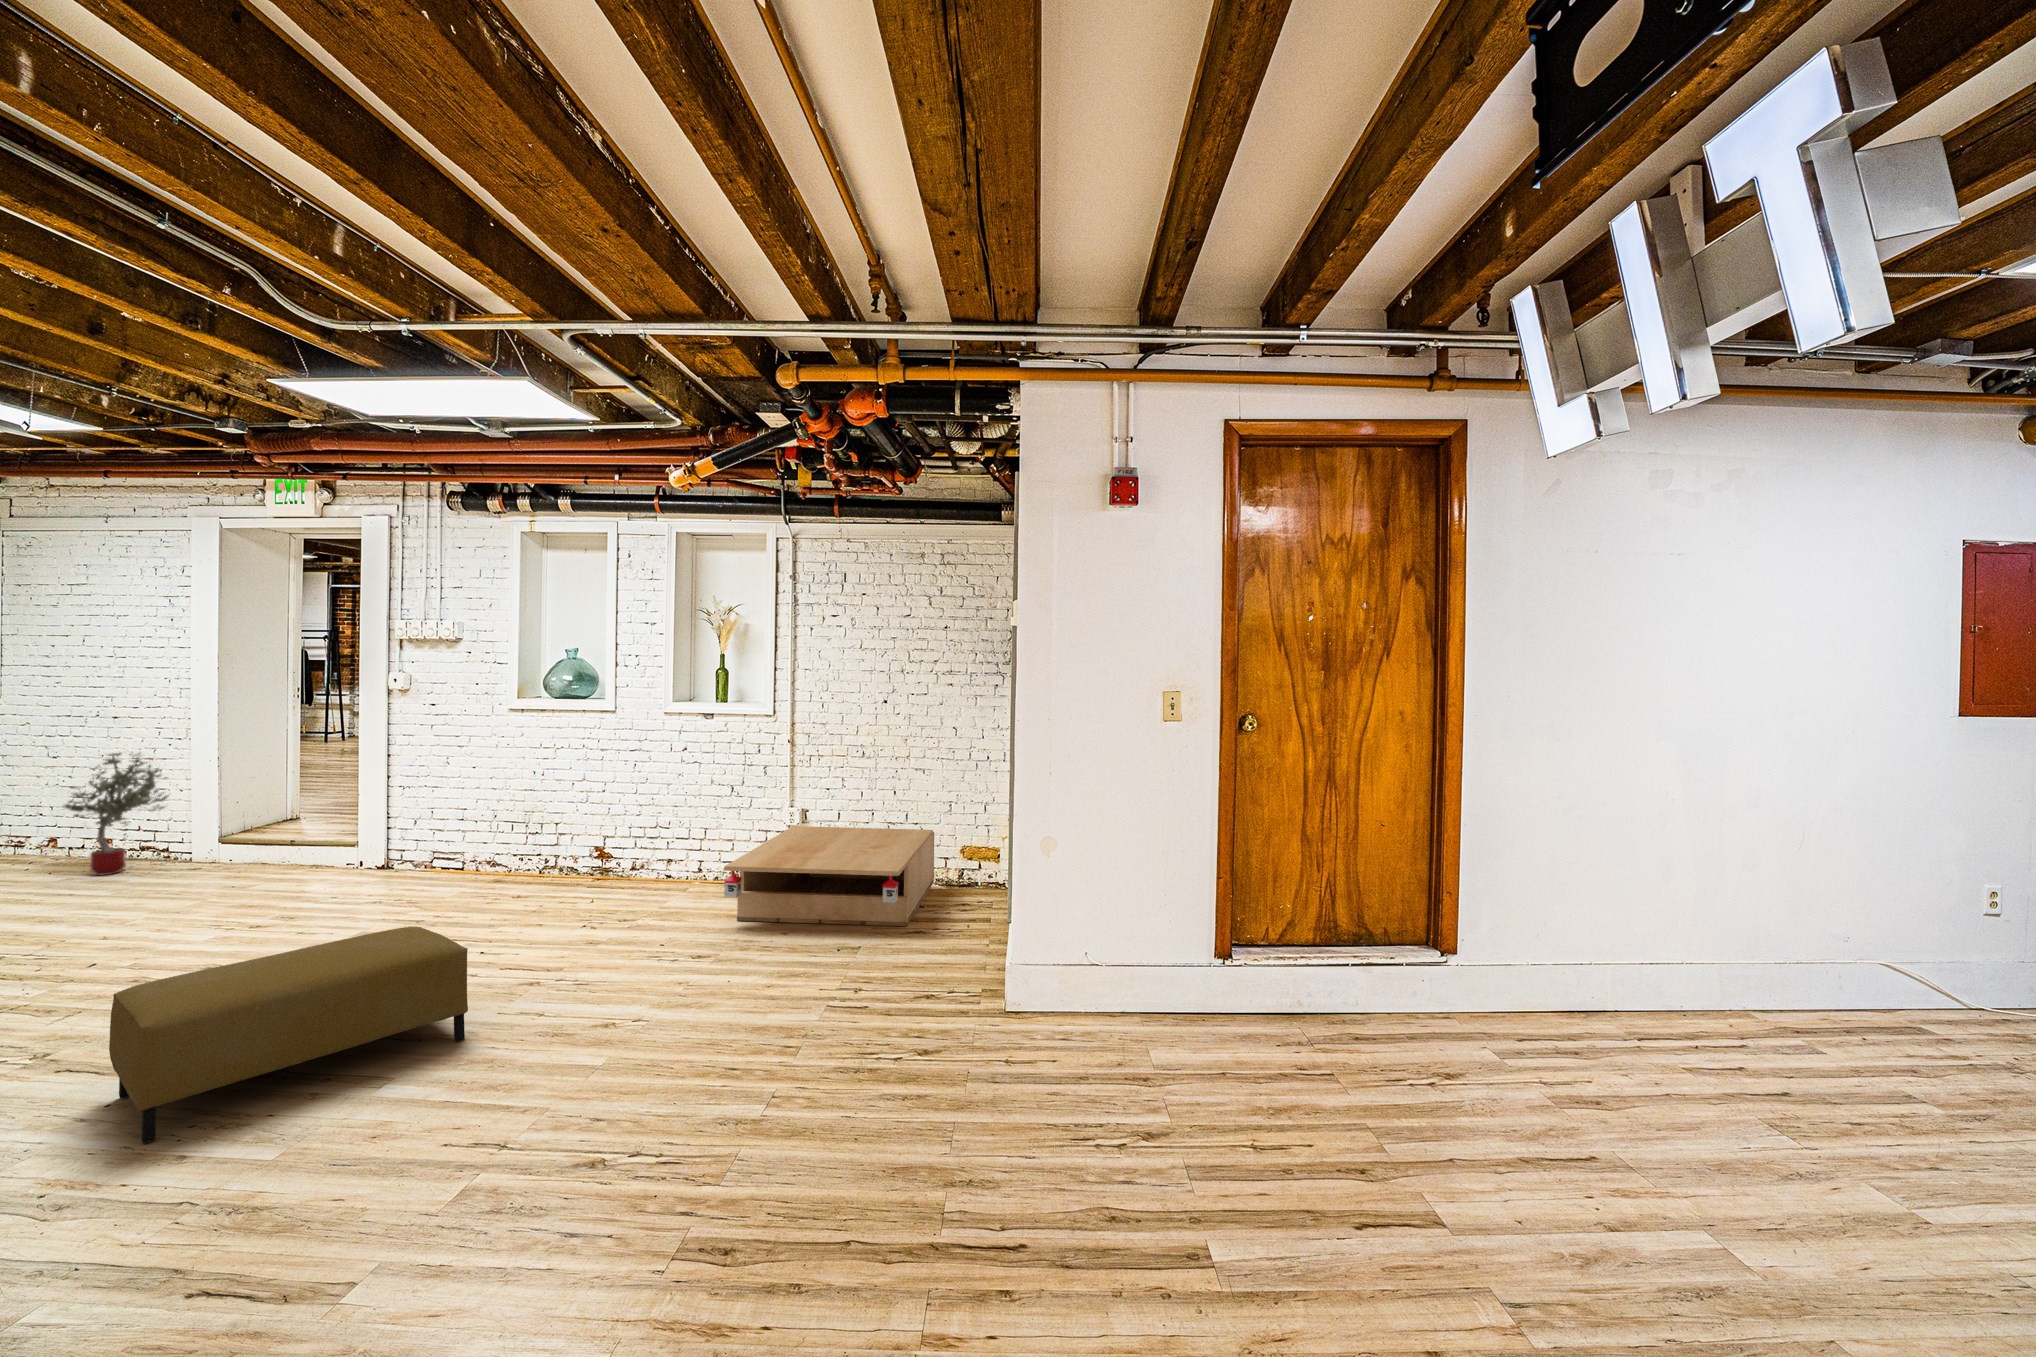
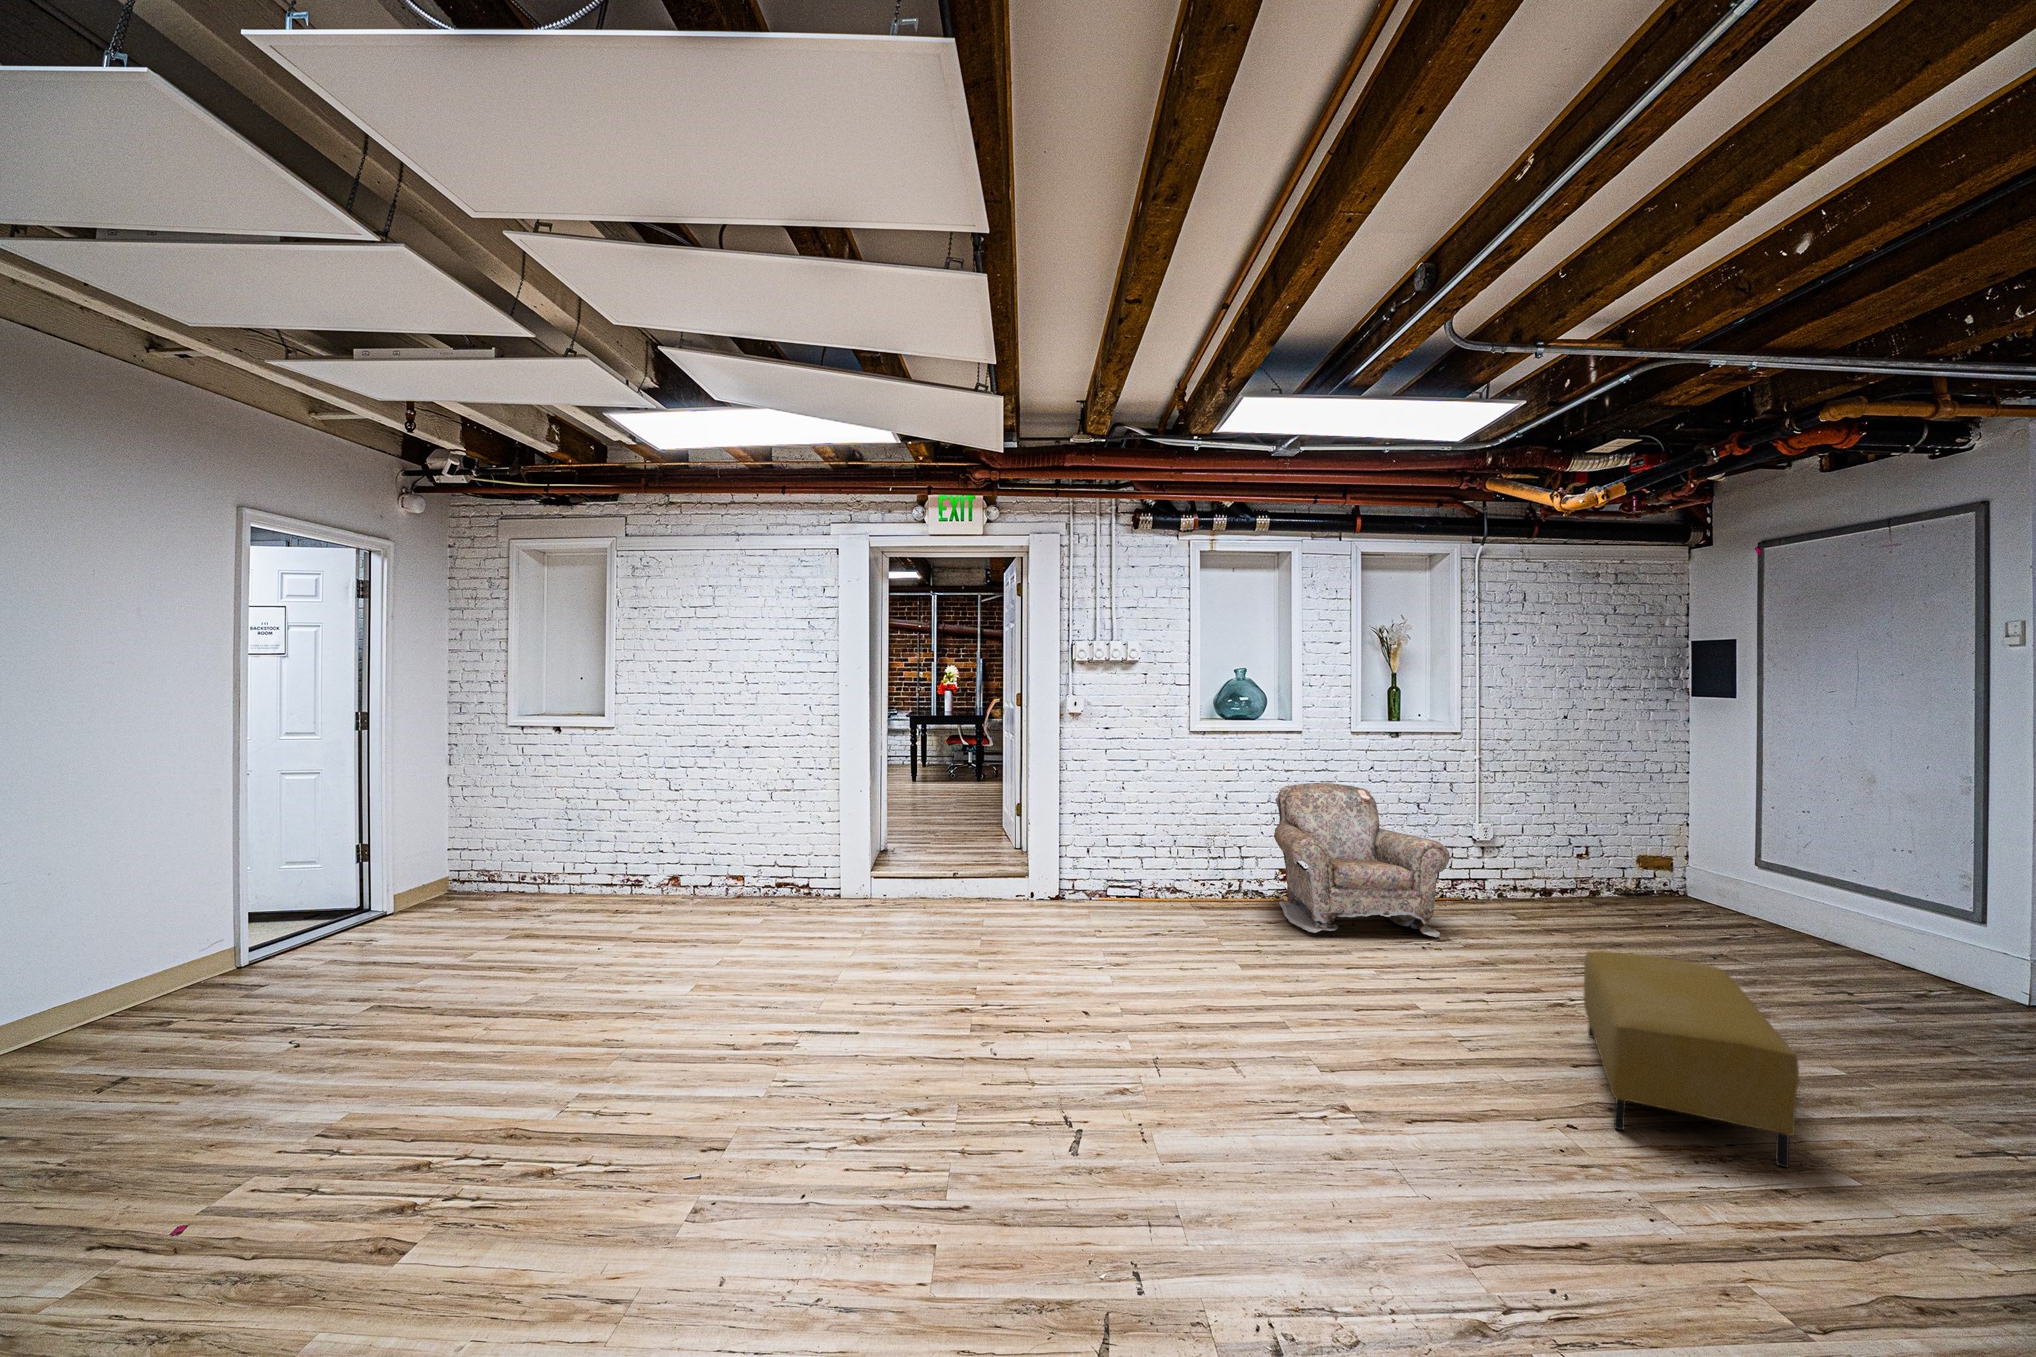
potted tree: present [65,753,169,875] -> none [736,779,848,916]
armchair: none [473,764,667,916] -> present [1274,783,1450,937]
coffee table: present [724,826,934,926] -> none [1475,842,1761,937]

